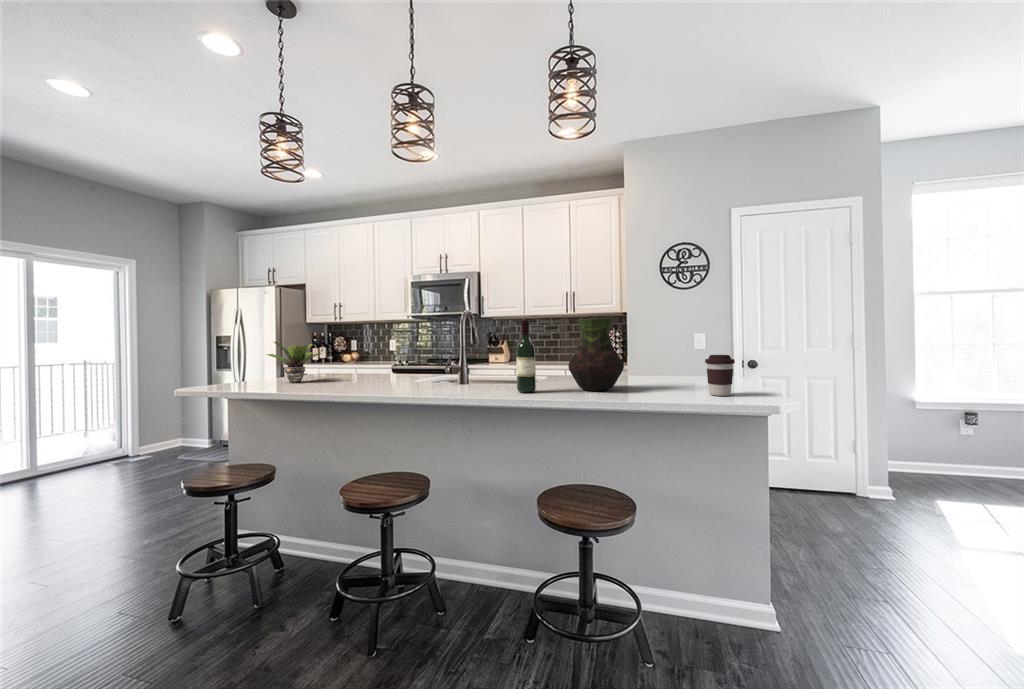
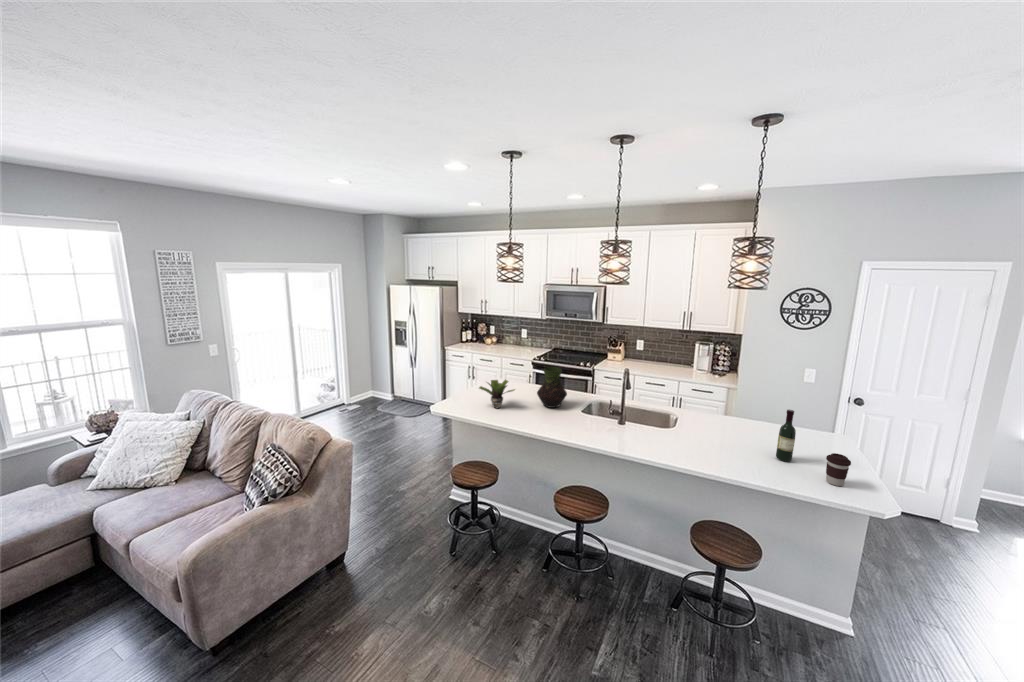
vase: present [568,318,624,391] -> present [537,367,567,408]
wine bottle: present [516,320,536,393] -> present [776,409,796,462]

